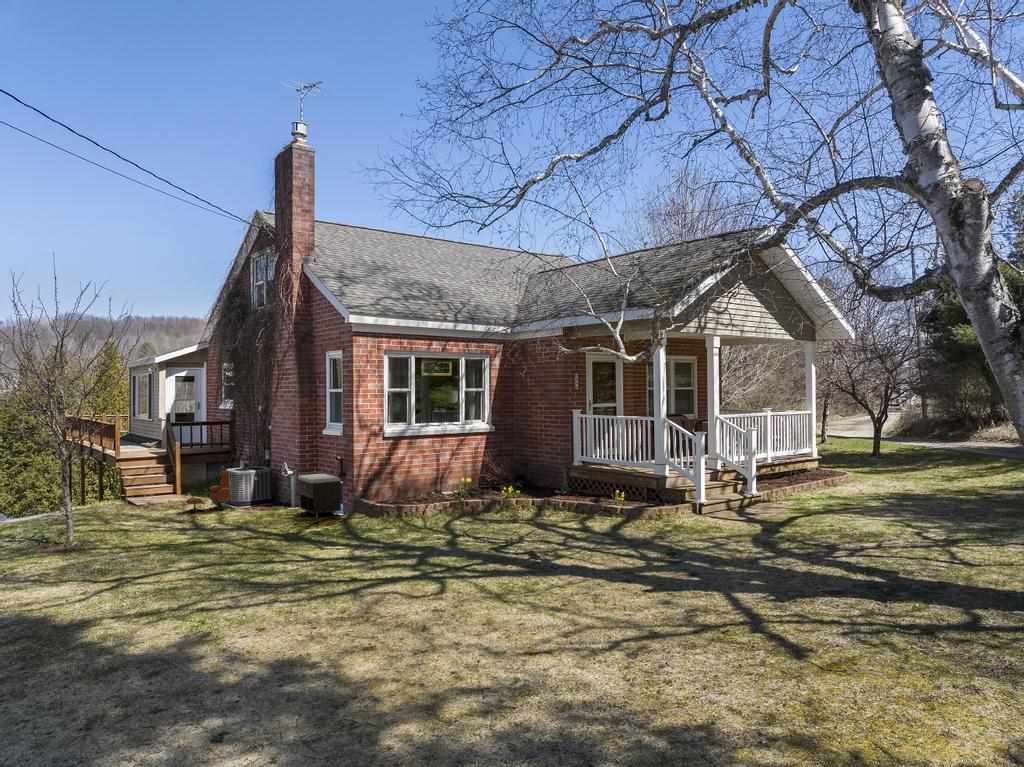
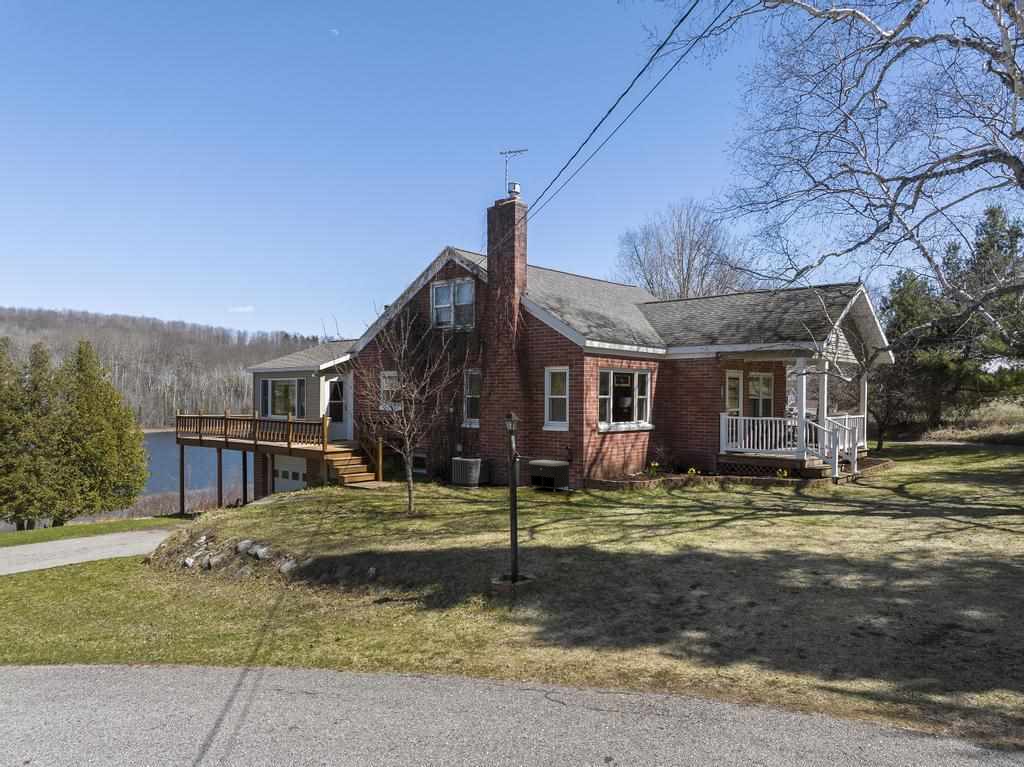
lounge chair: present [185,470,231,513] -> none [437,458,469,490]

